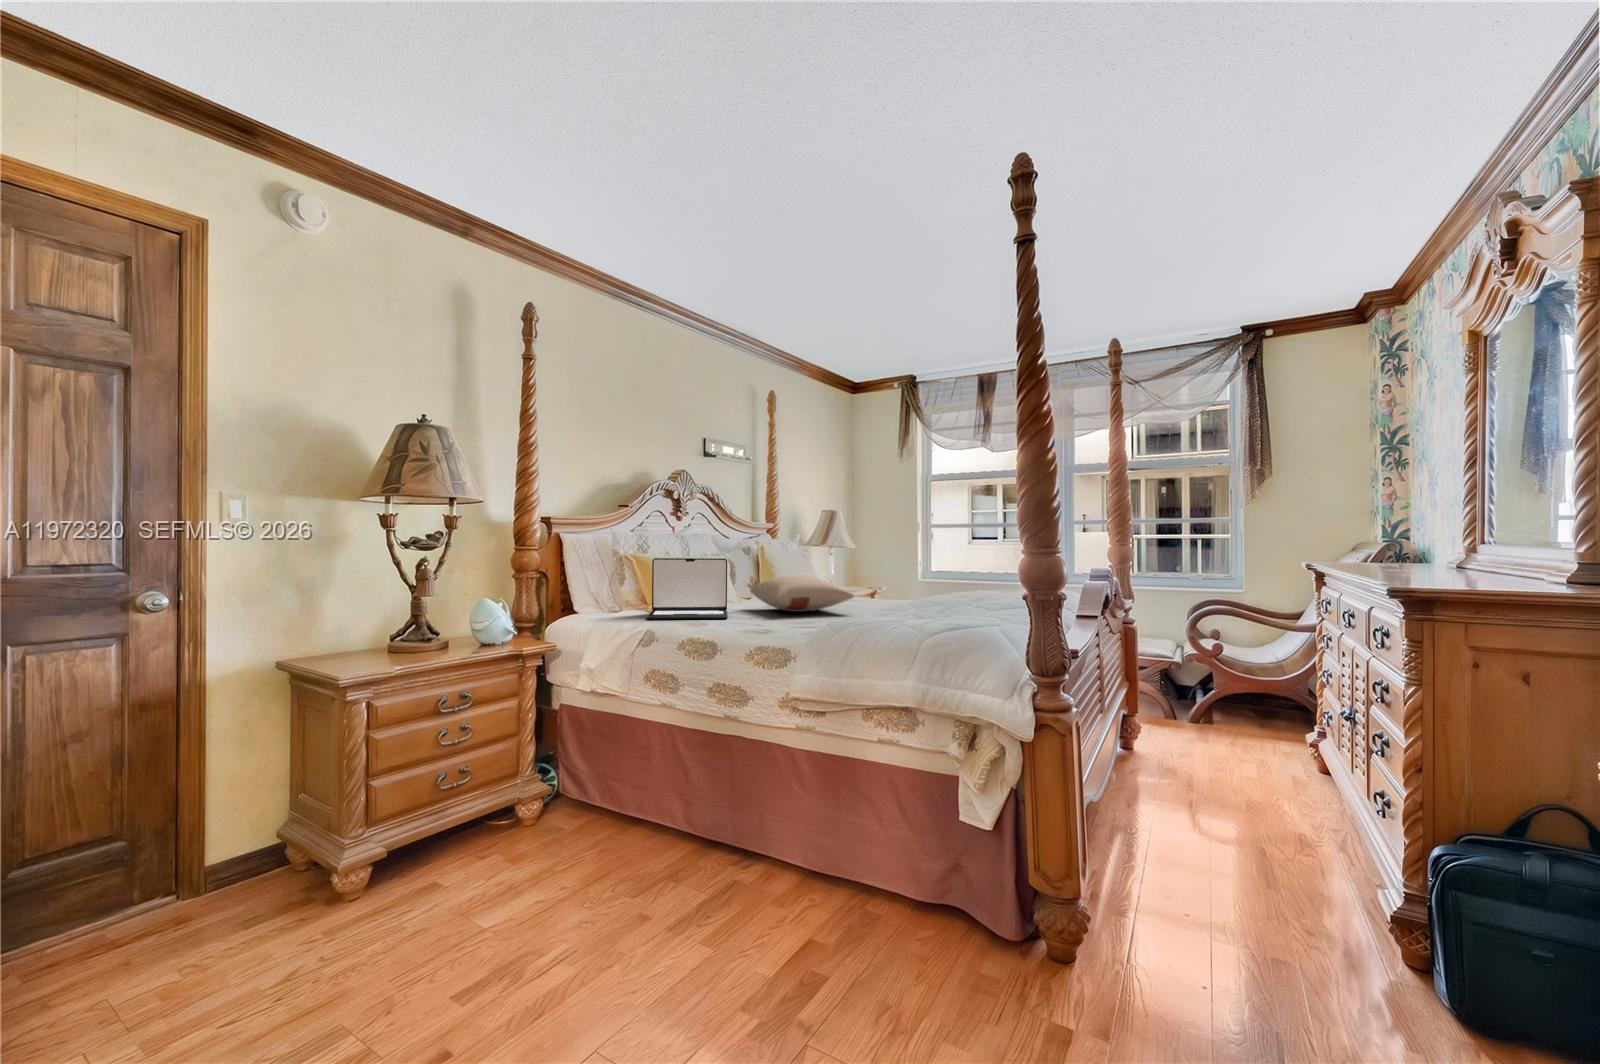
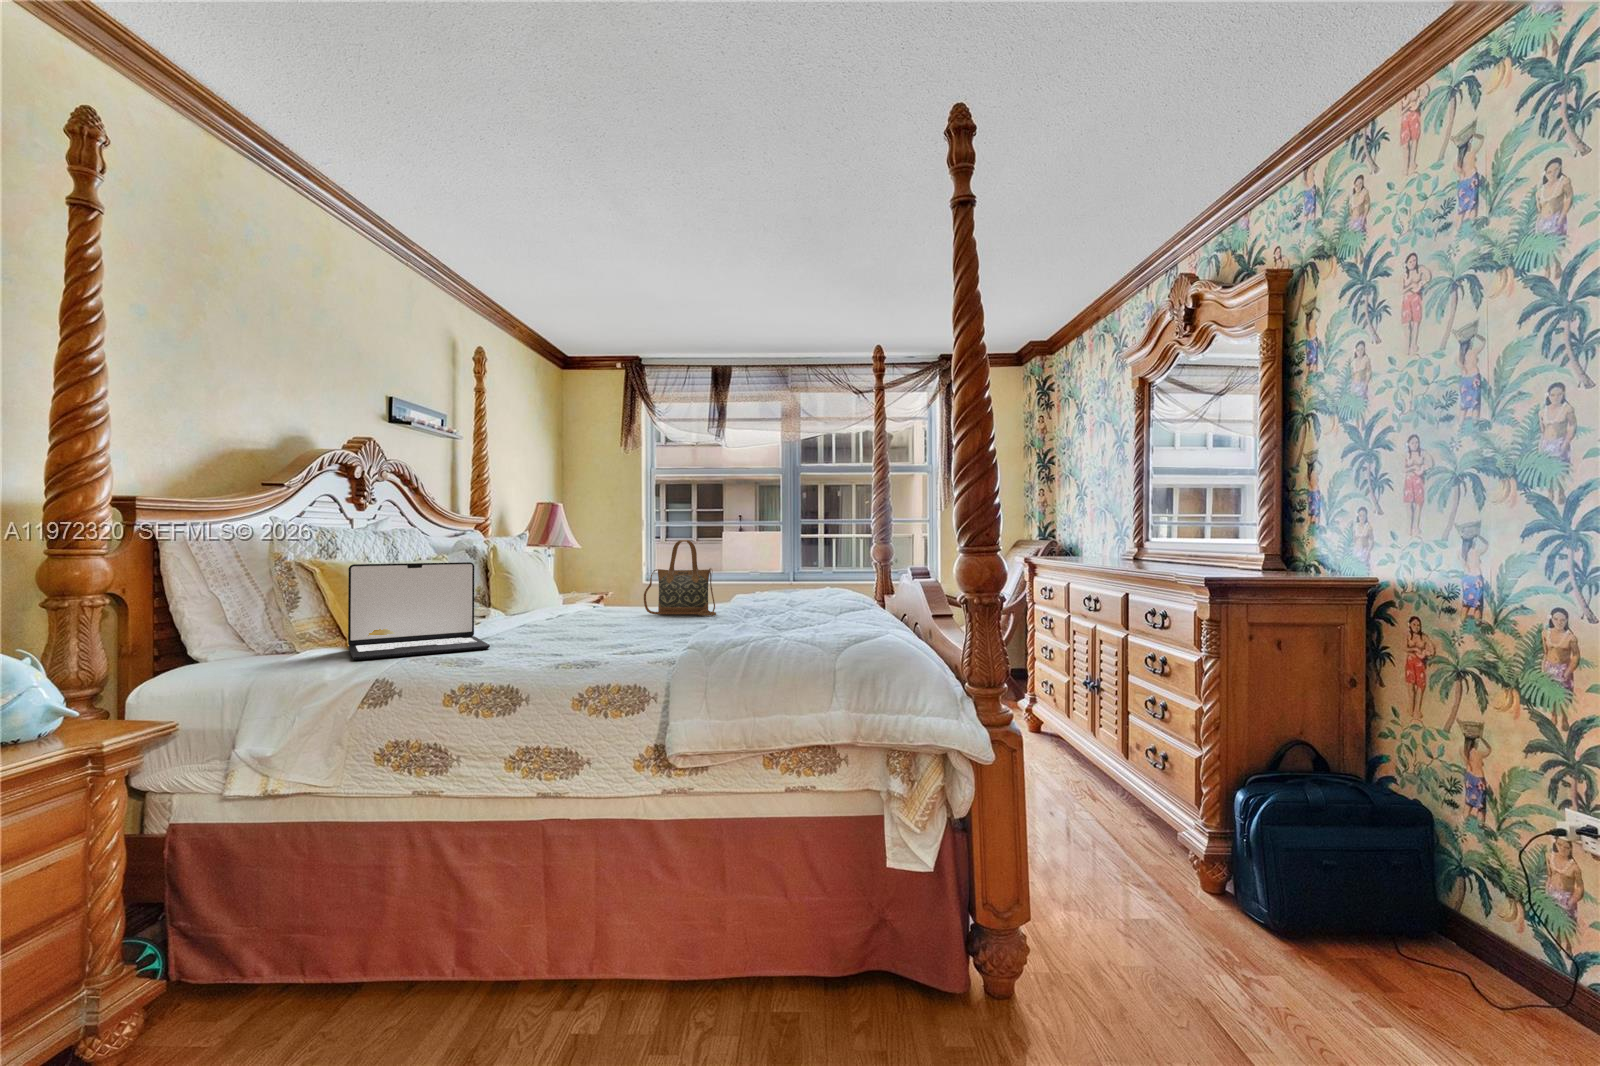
handbag: none [869,543,926,607] -> present [644,540,716,616]
pillow: present [750,576,855,612] -> none [498,583,654,631]

